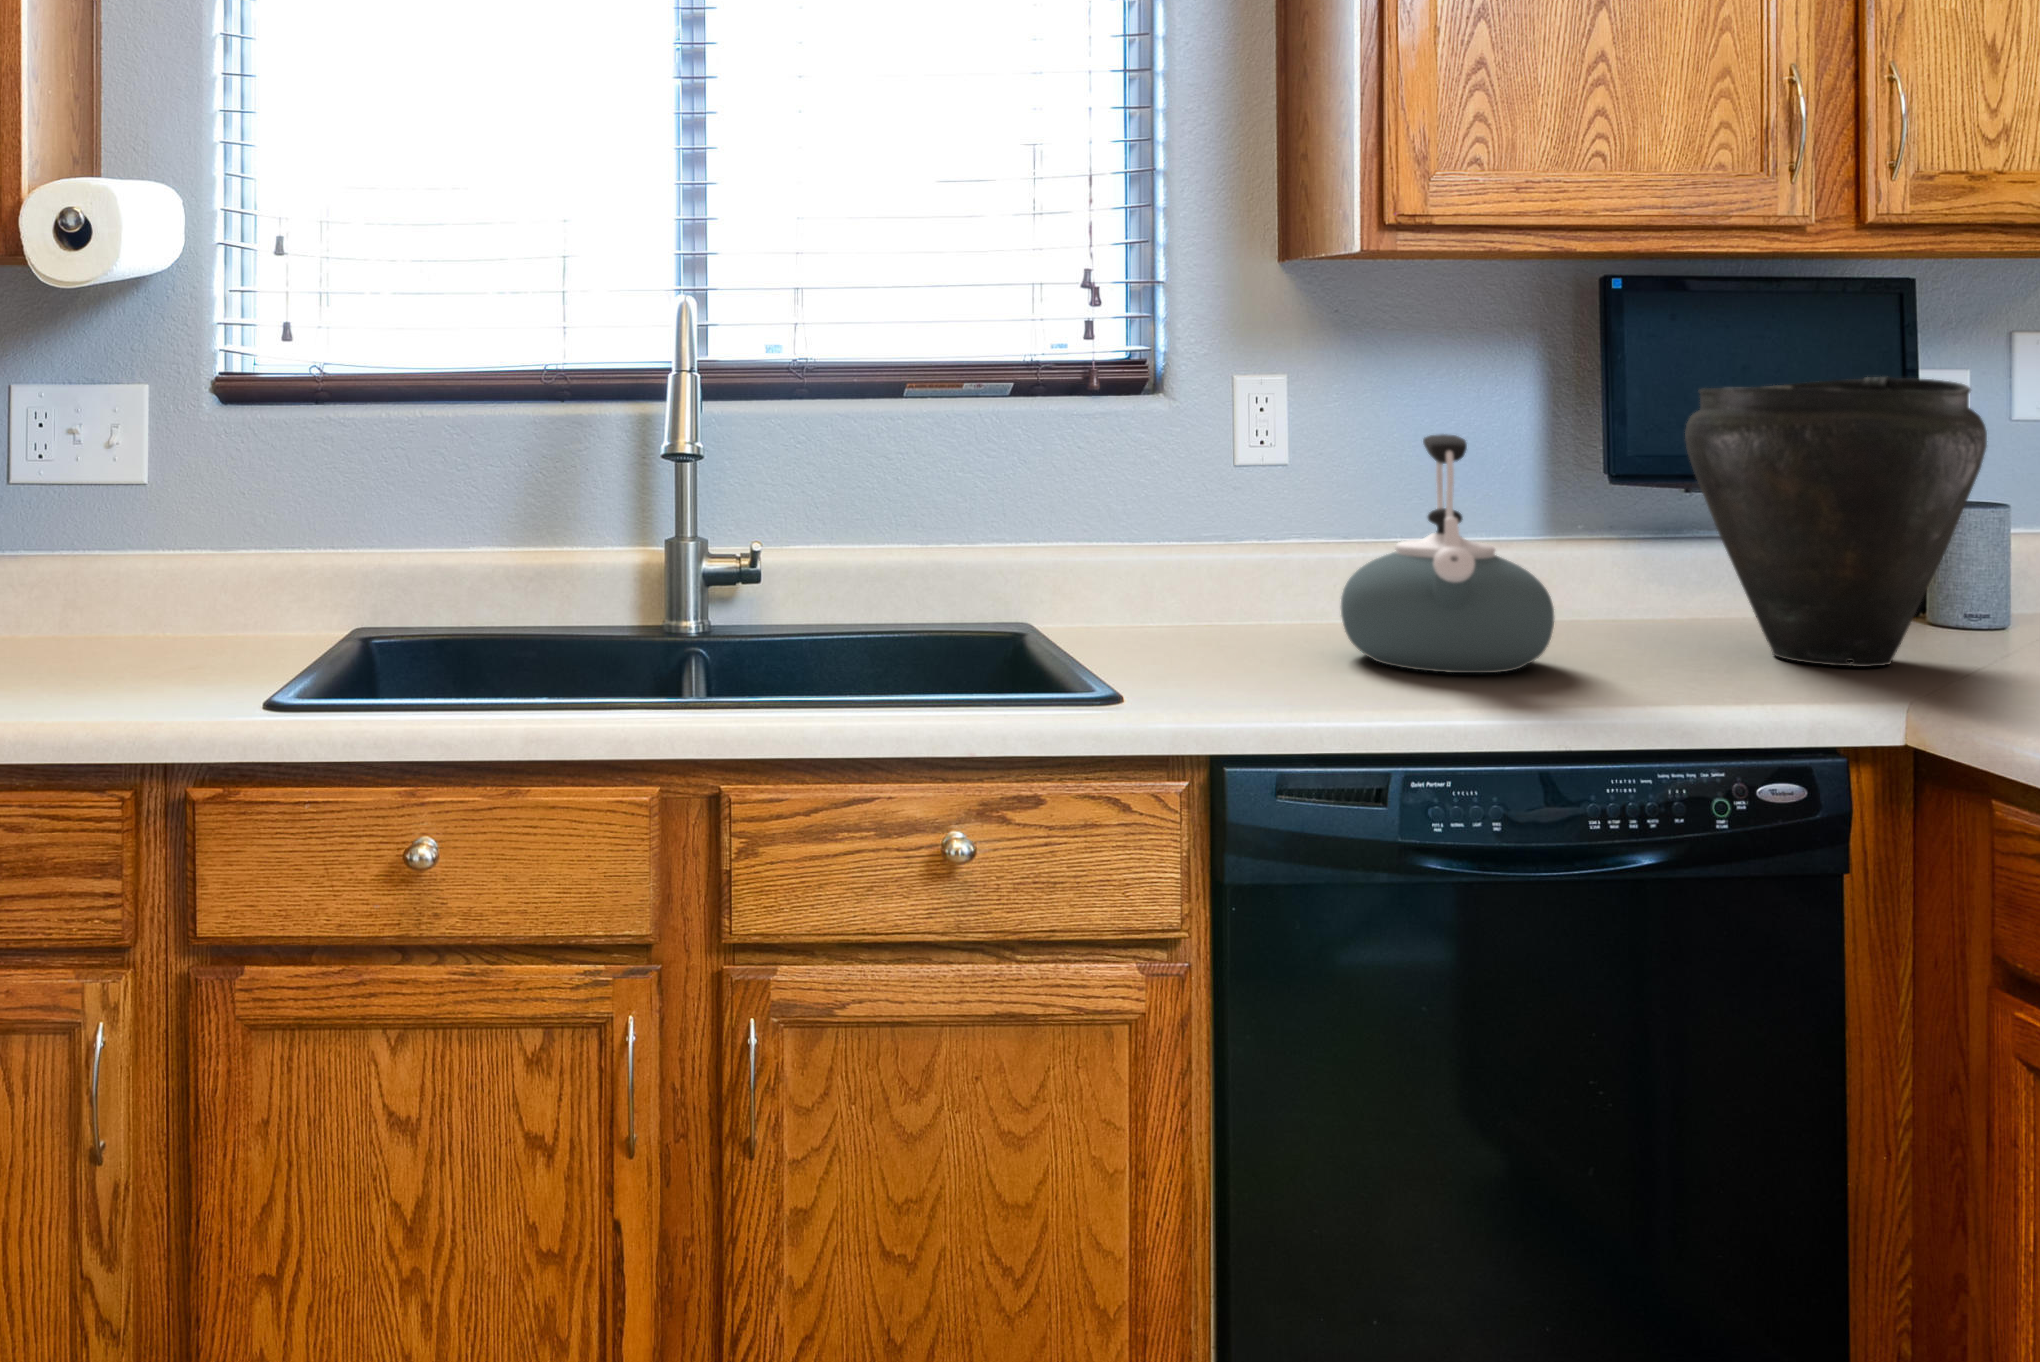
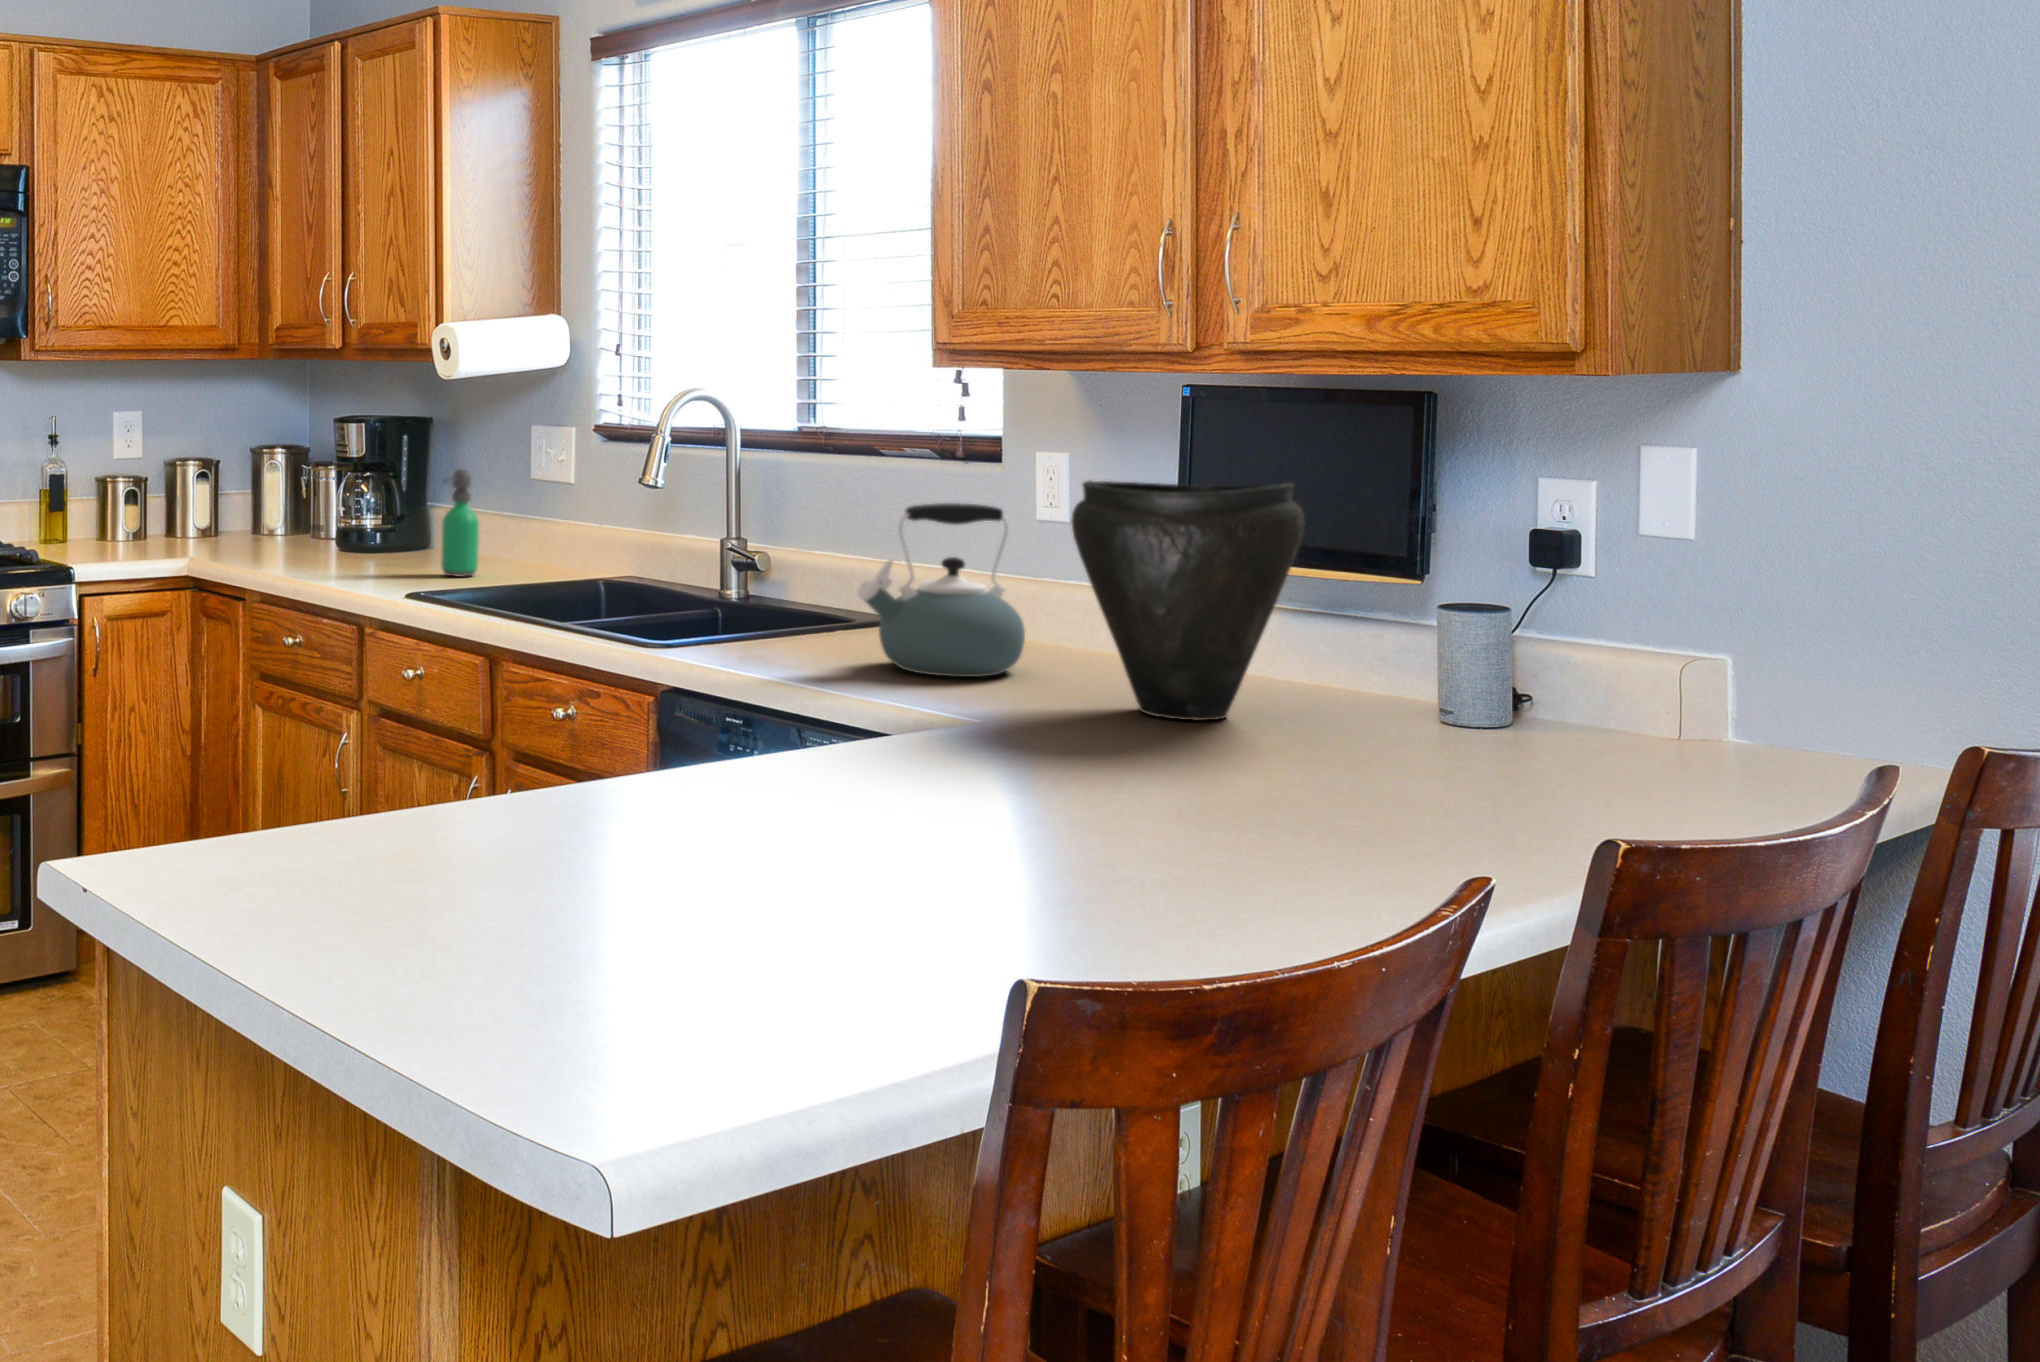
soap dispenser: none [72,462,148,675] -> present [441,469,479,577]

